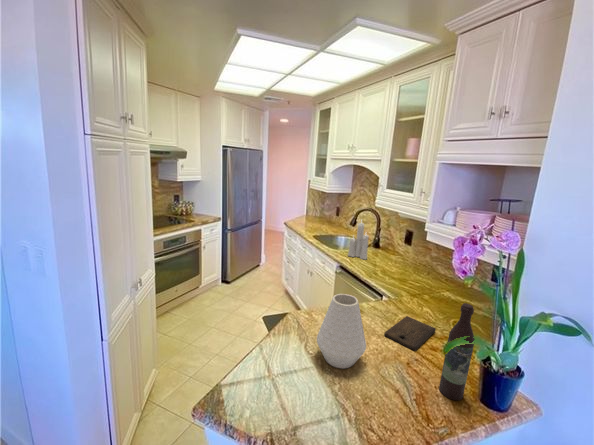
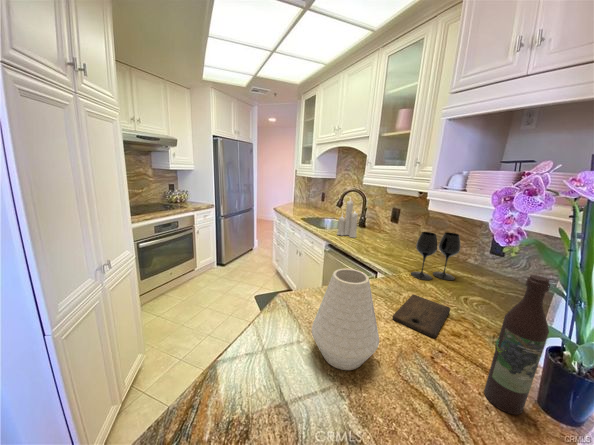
wine glass: none [412,260,456,305] -> present [411,232,461,280]

